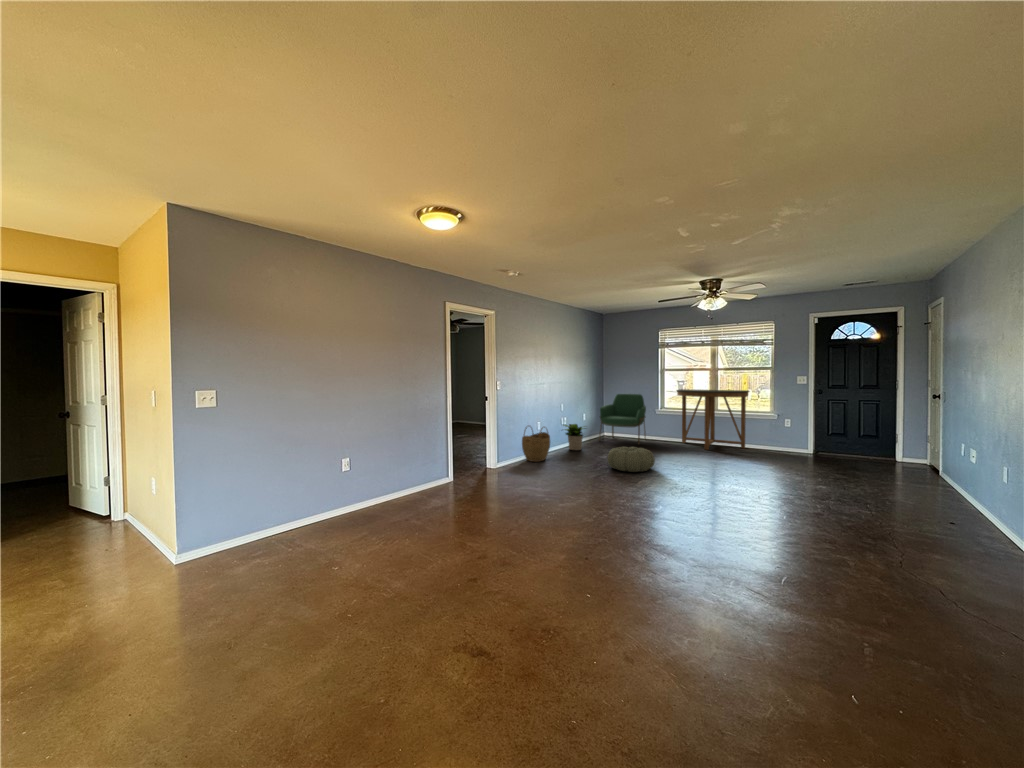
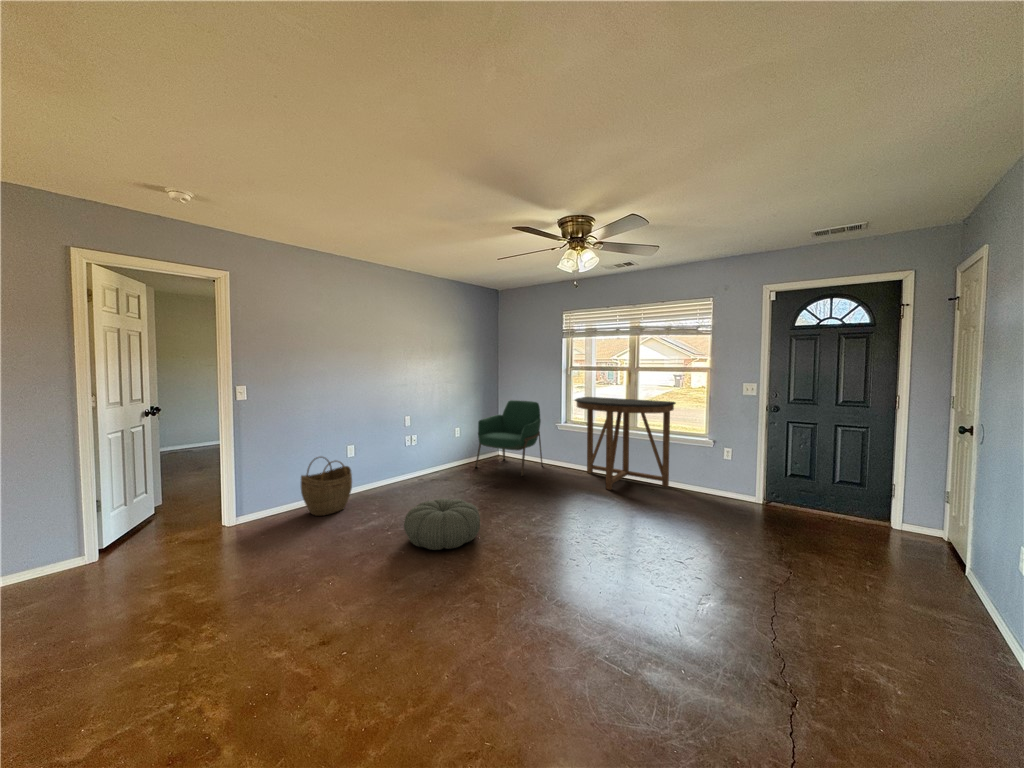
potted plant: present [564,424,584,450] -> none [398,447,441,488]

